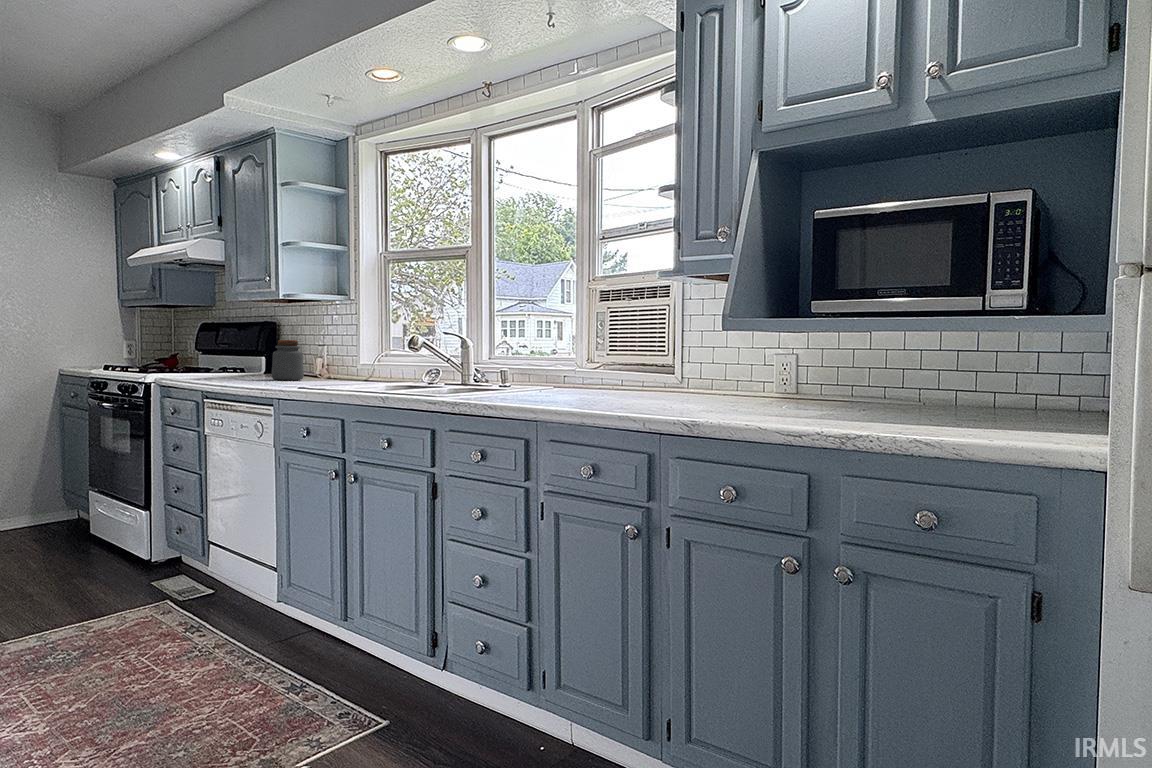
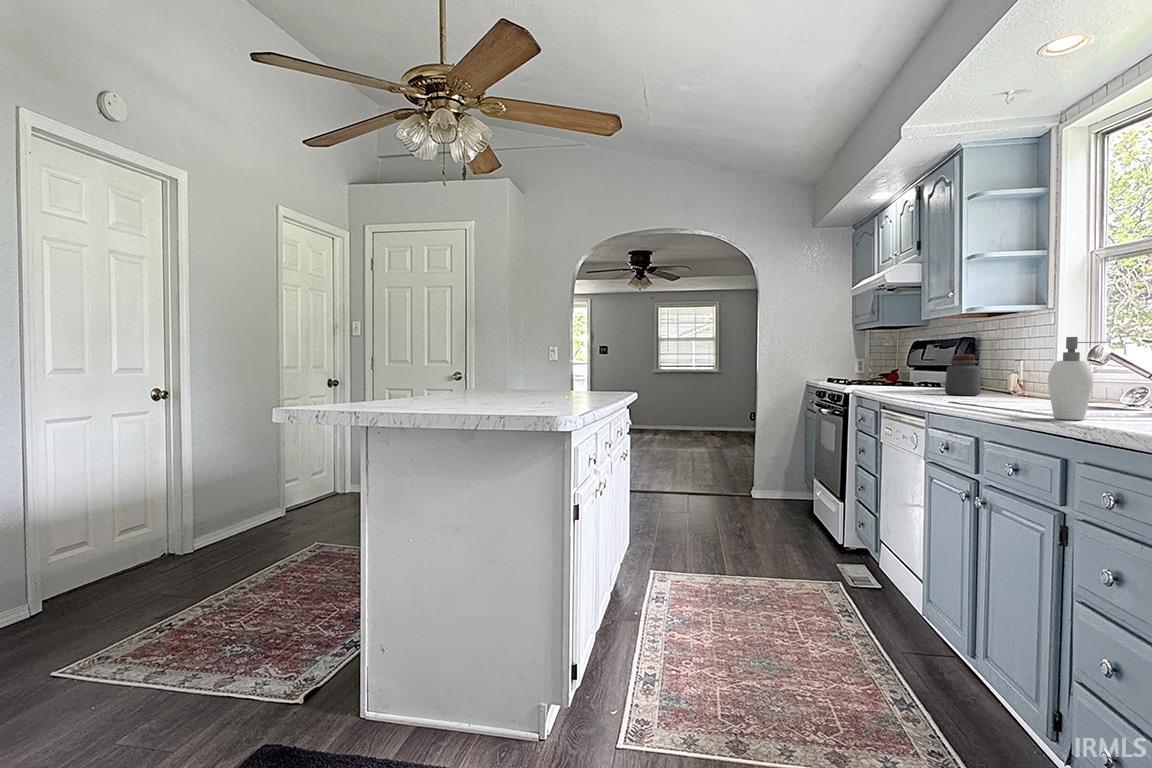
soap dispenser: none [403,332,443,399] -> present [1048,337,1110,420]

